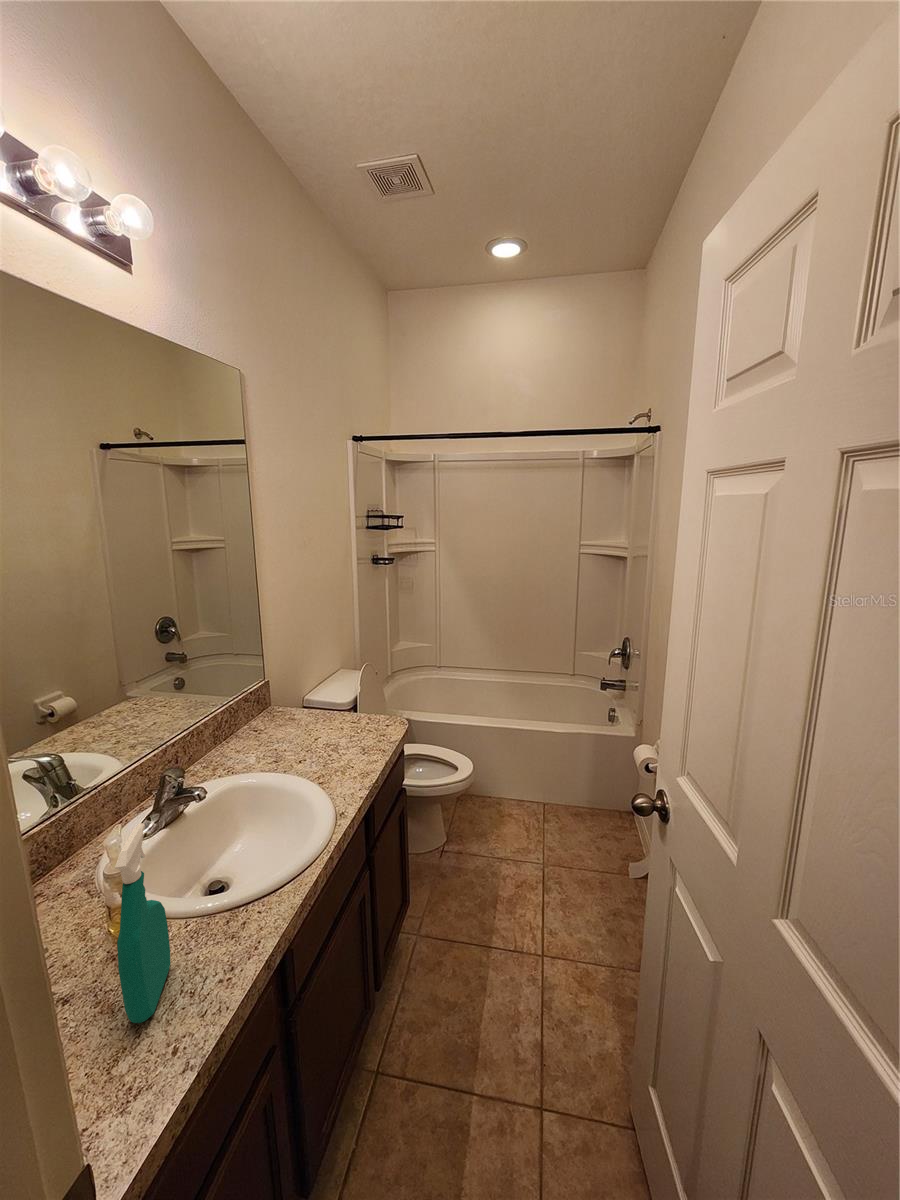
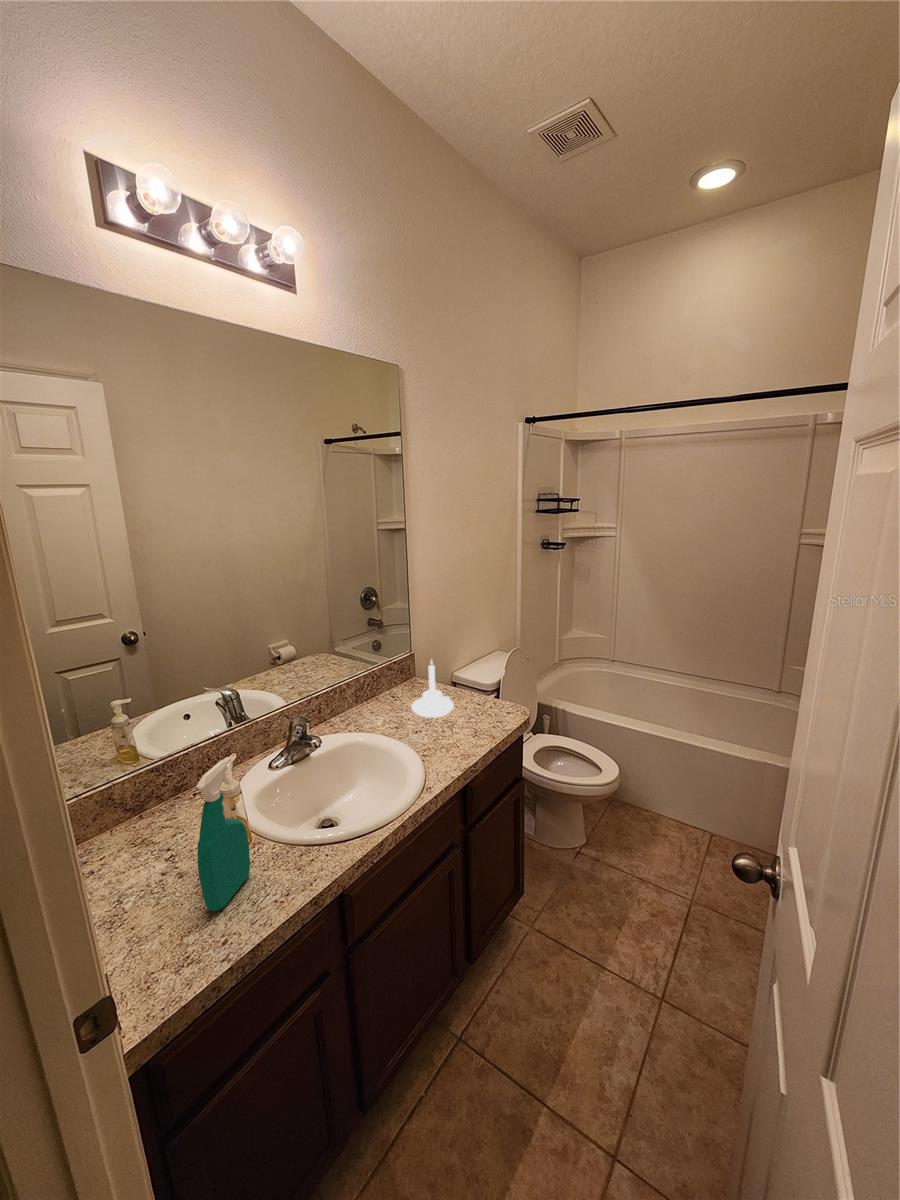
candle holder: none [284,680,332,745] -> present [411,660,454,718]

